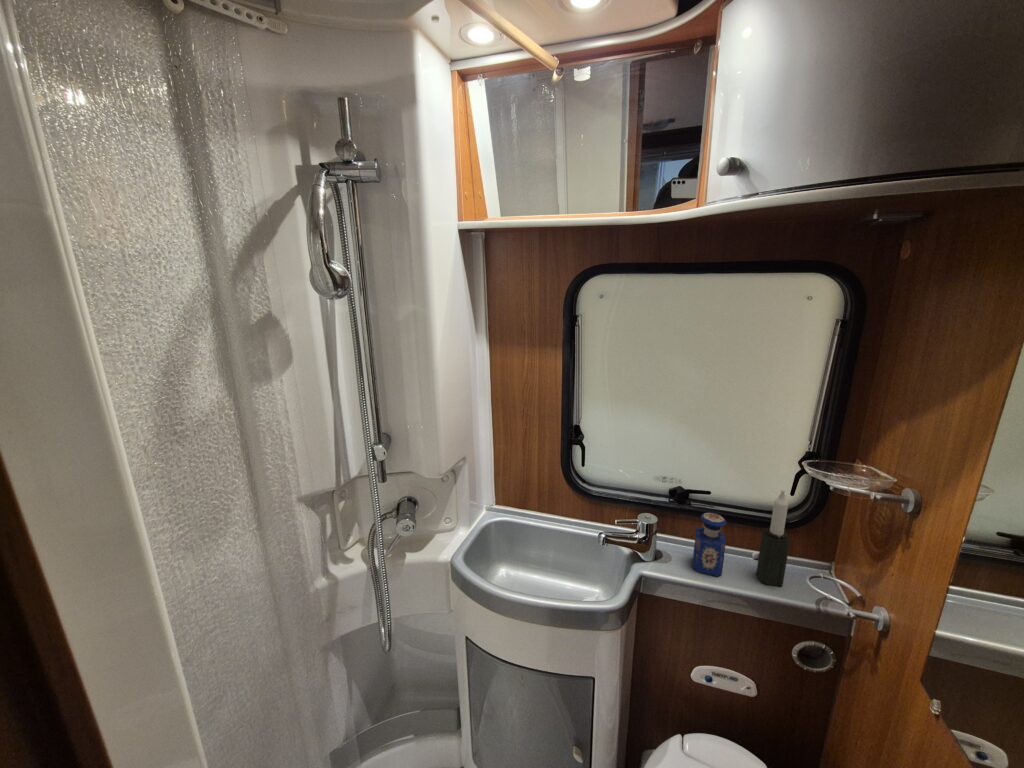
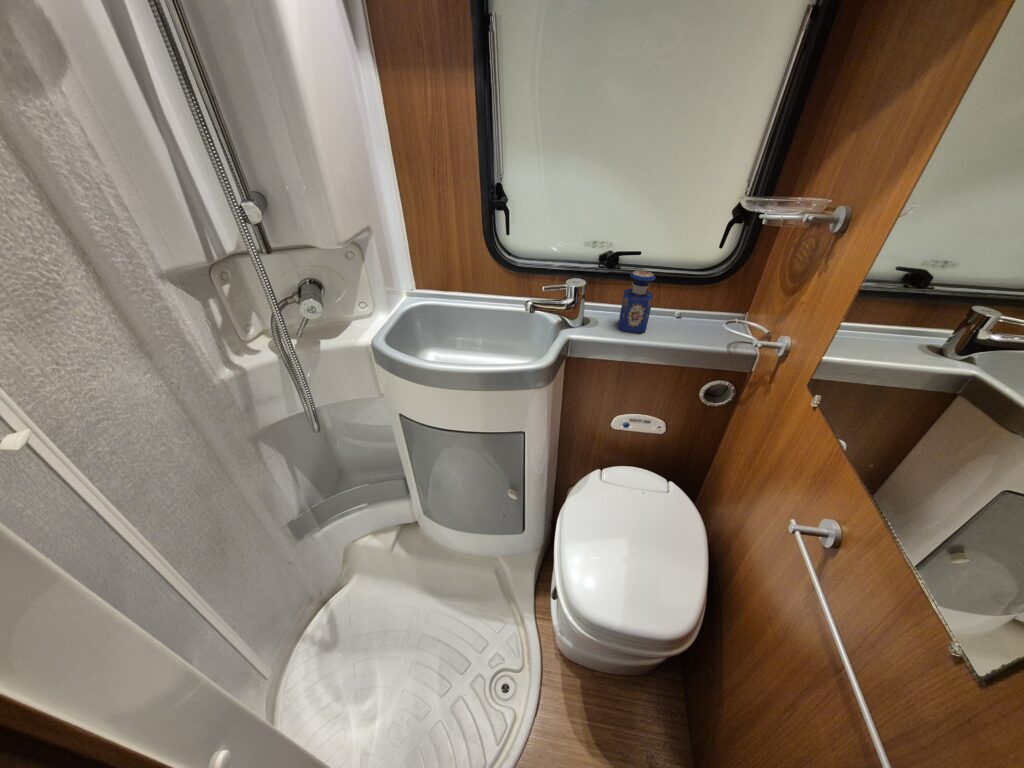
candle: present [756,490,790,586] -> none [677,233,720,336]

